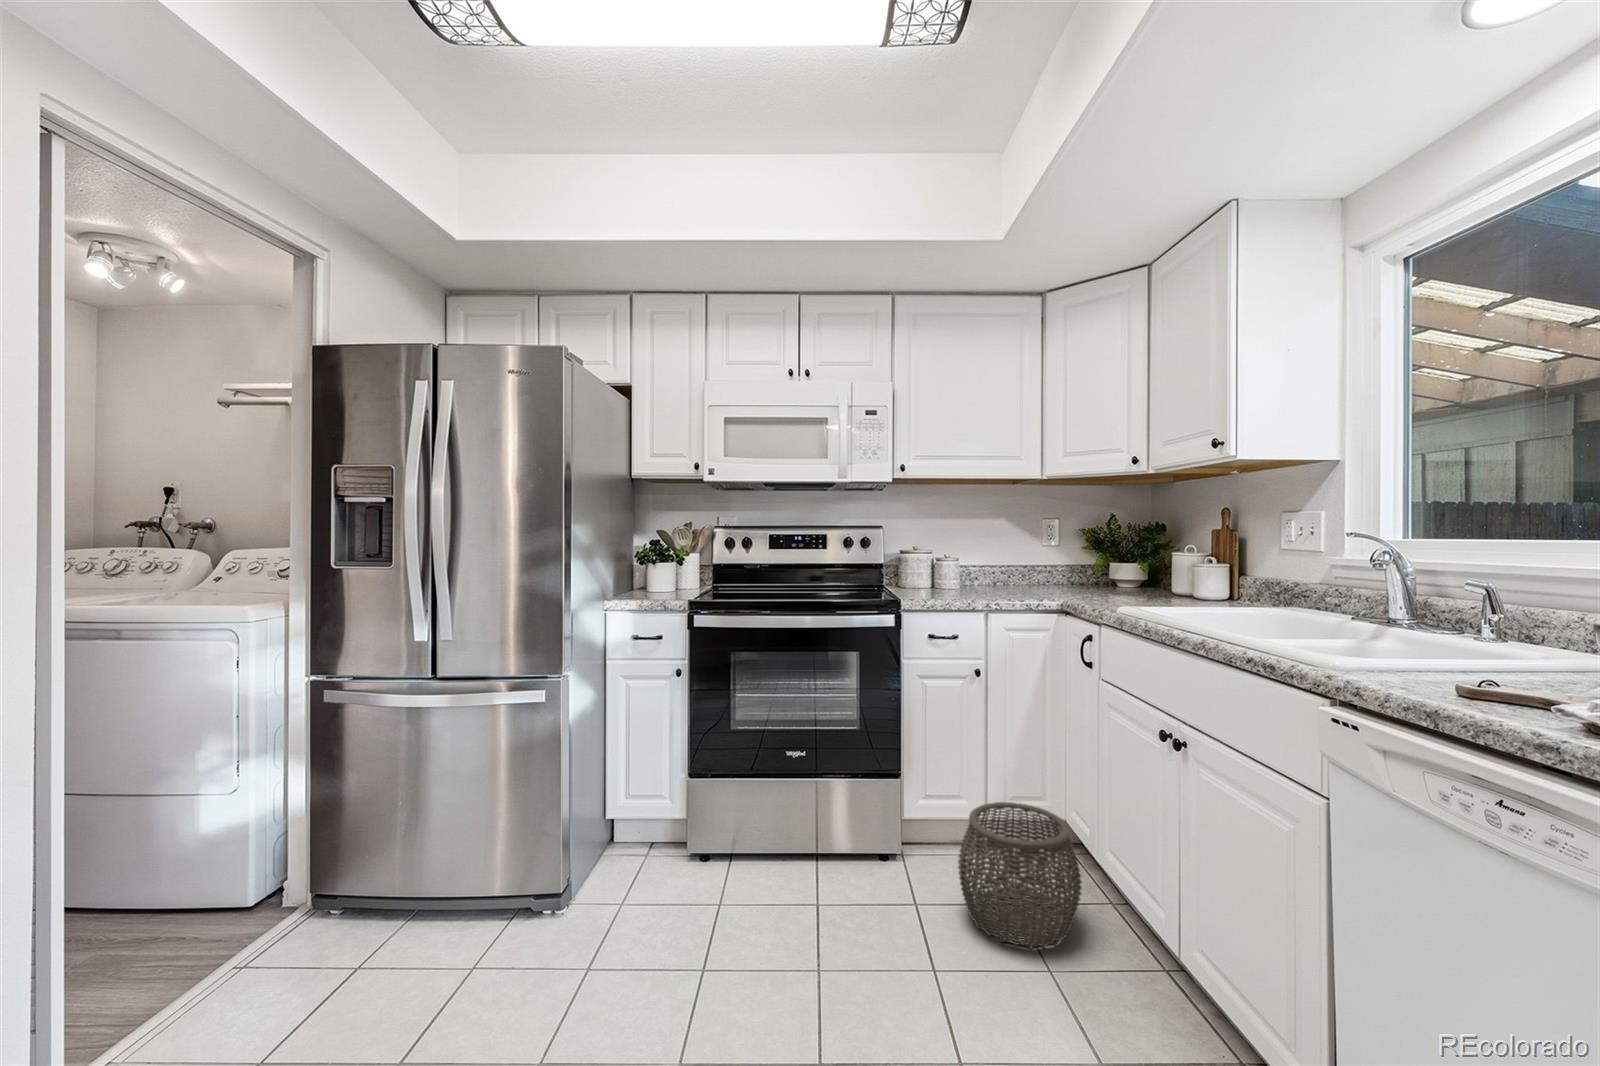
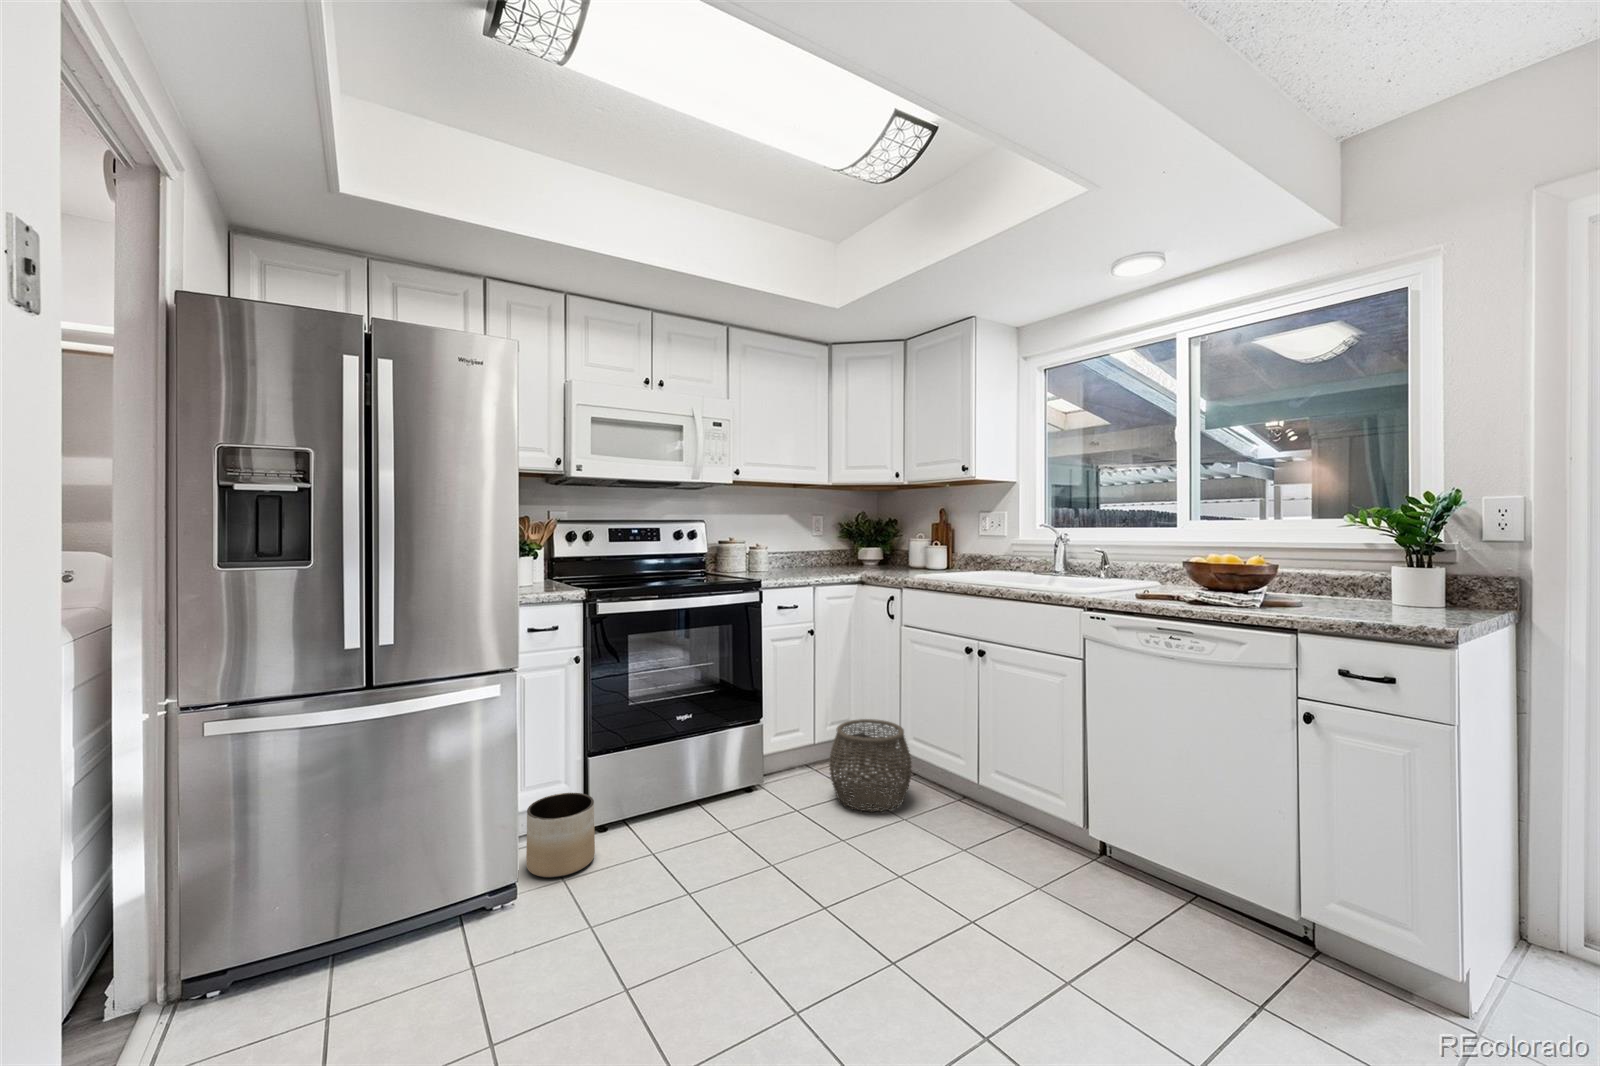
planter: none [598,810,666,900] -> present [526,793,595,878]

